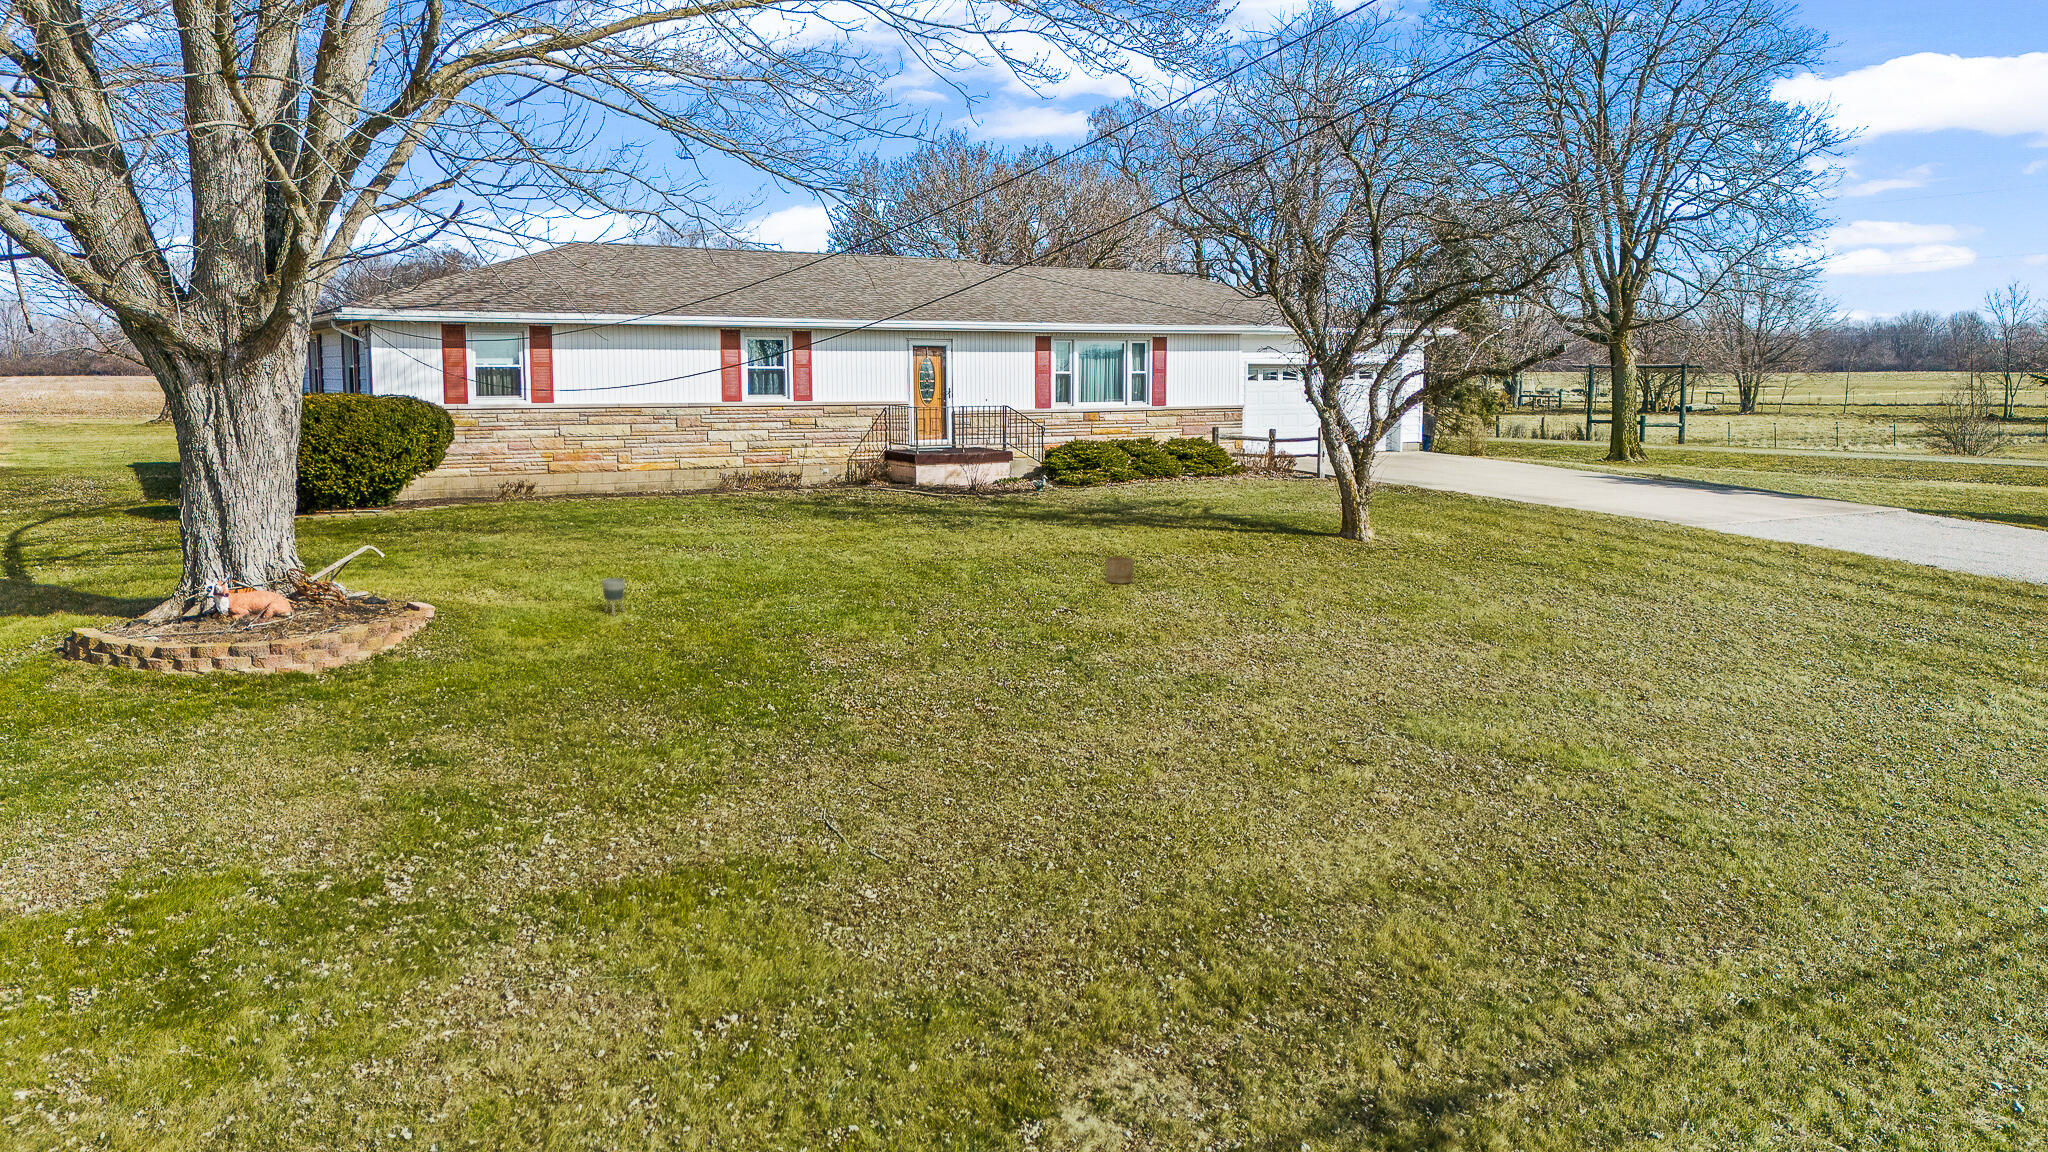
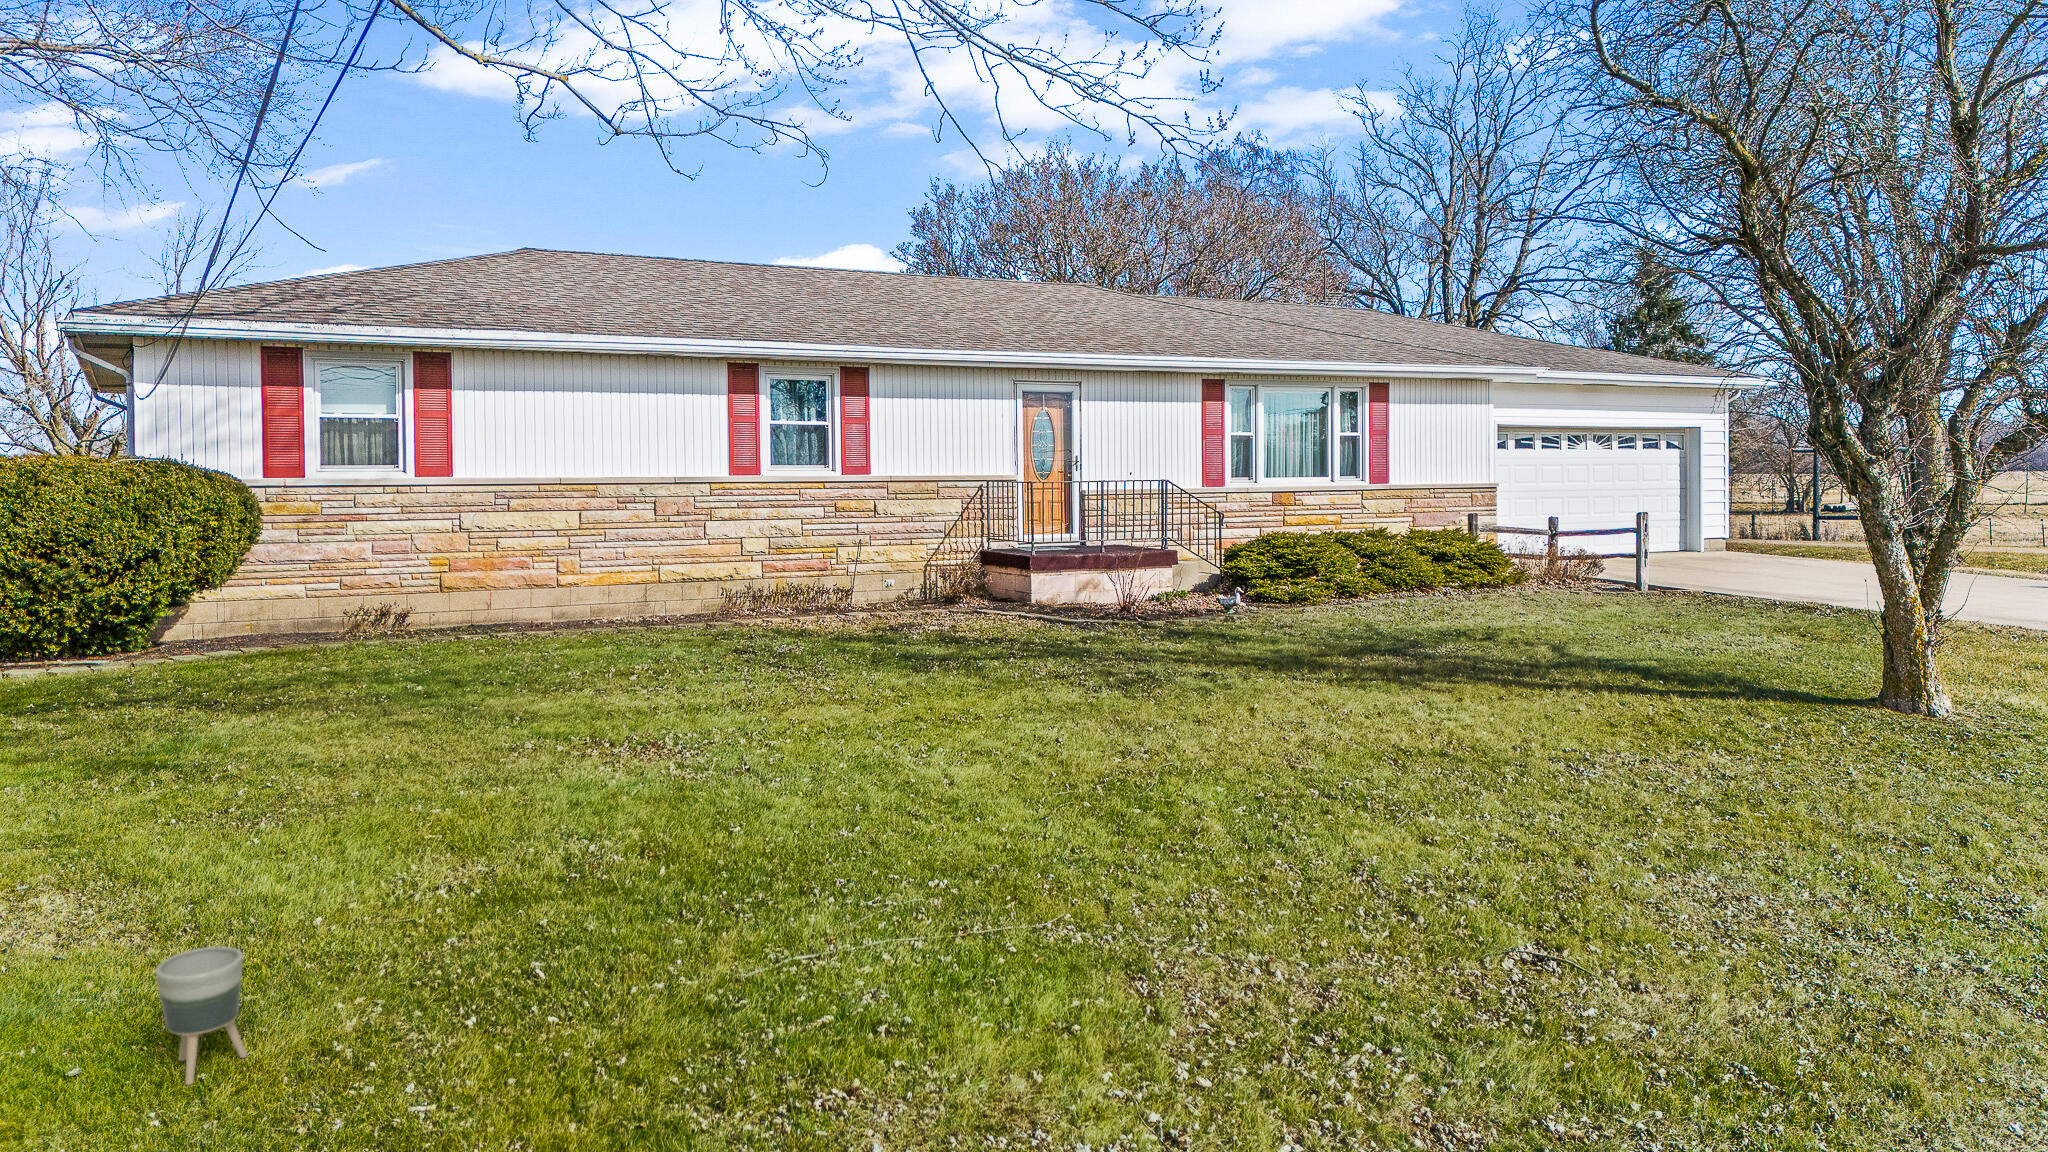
wooden bucket: present [1105,557,1134,584] -> none [1588,796,1672,872]

